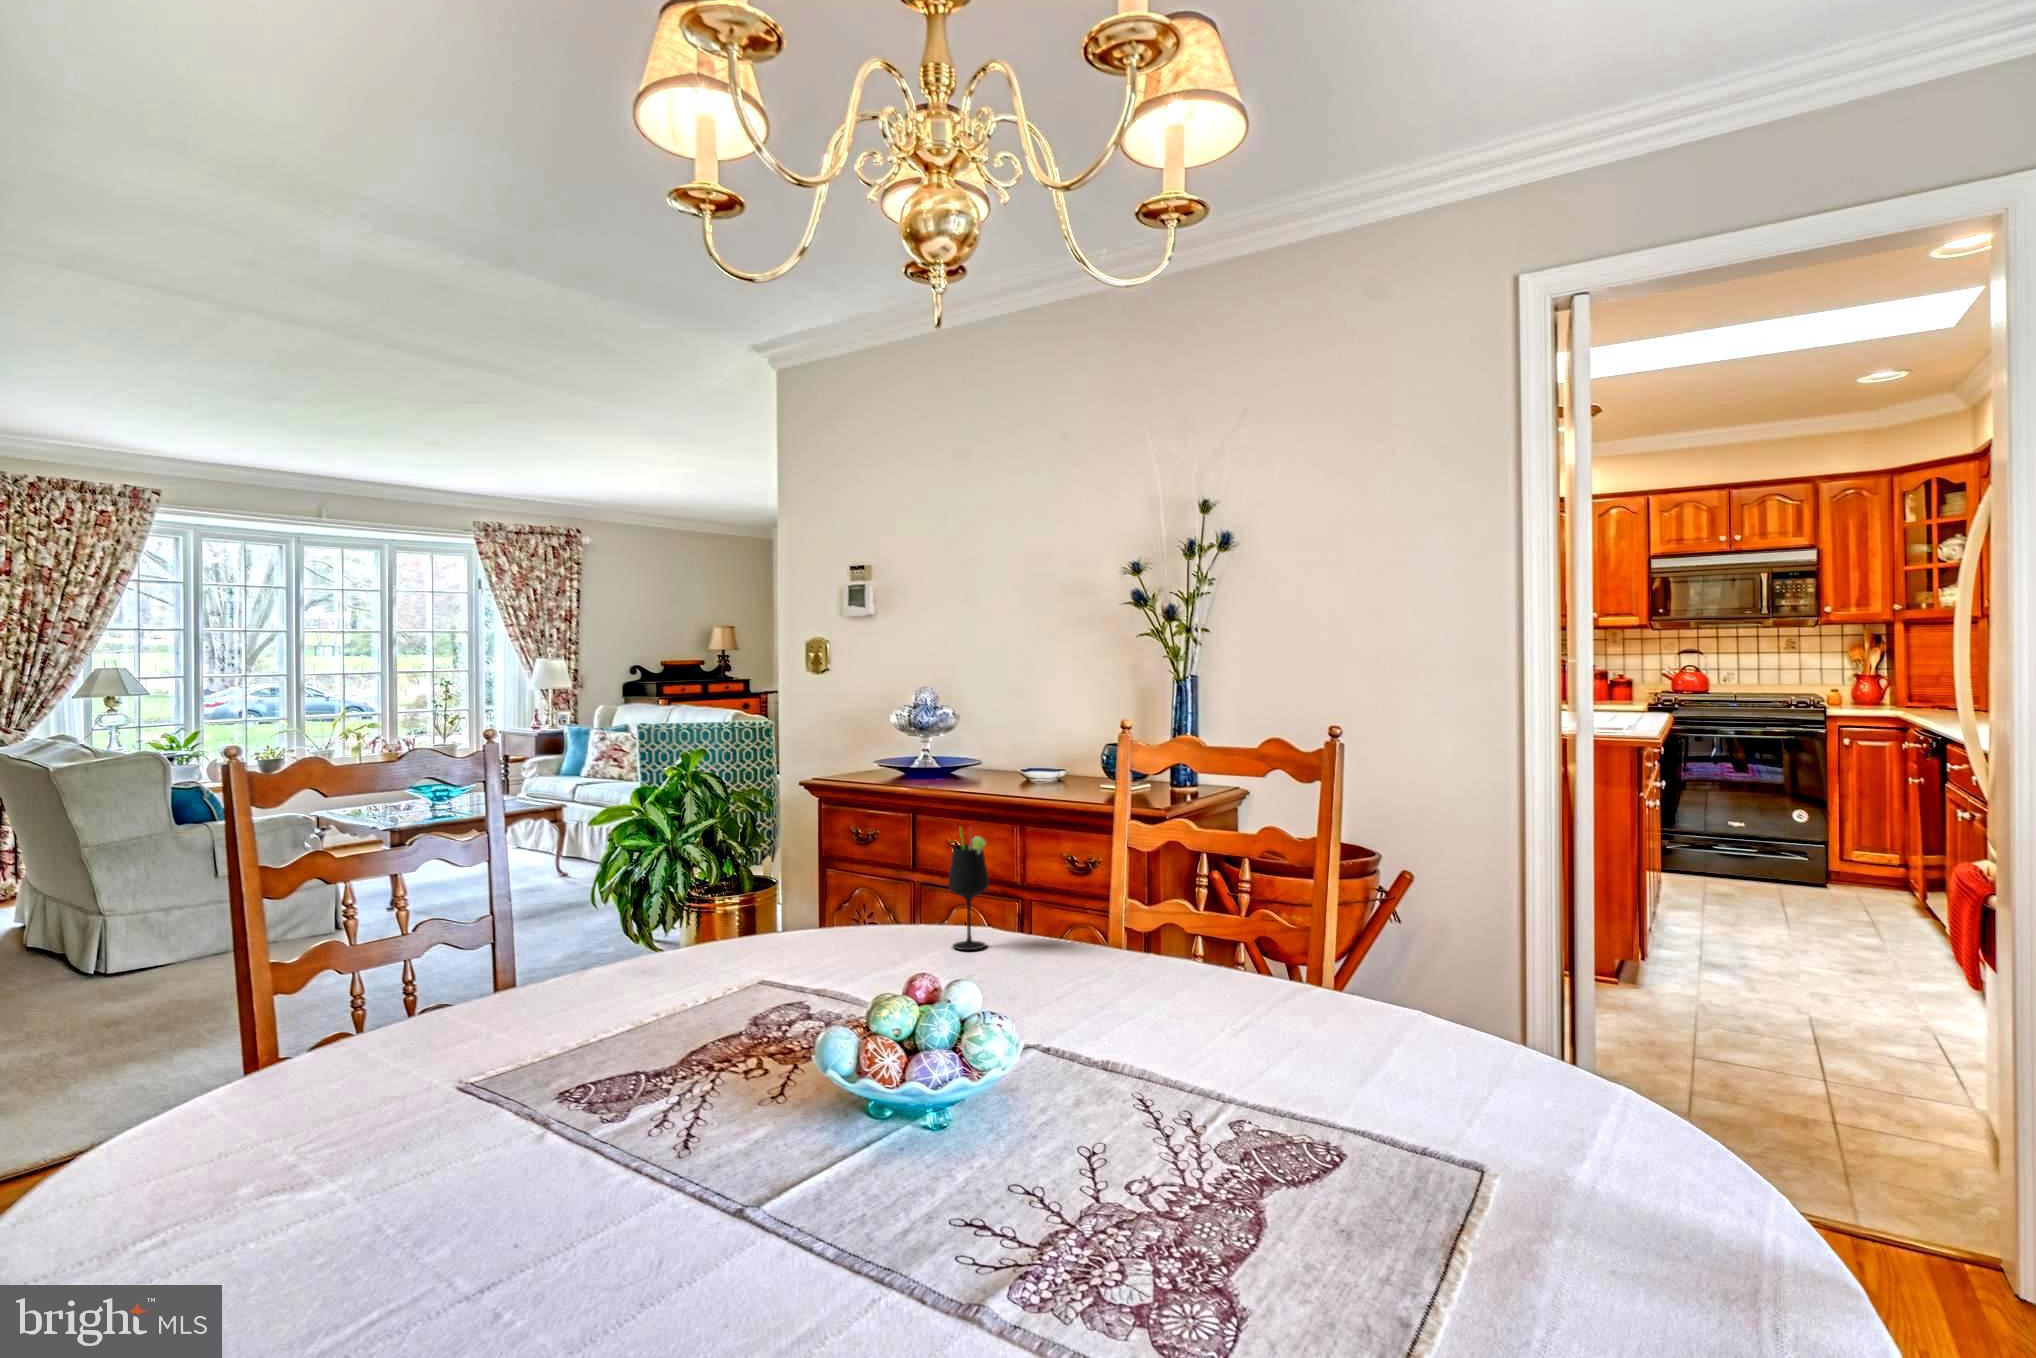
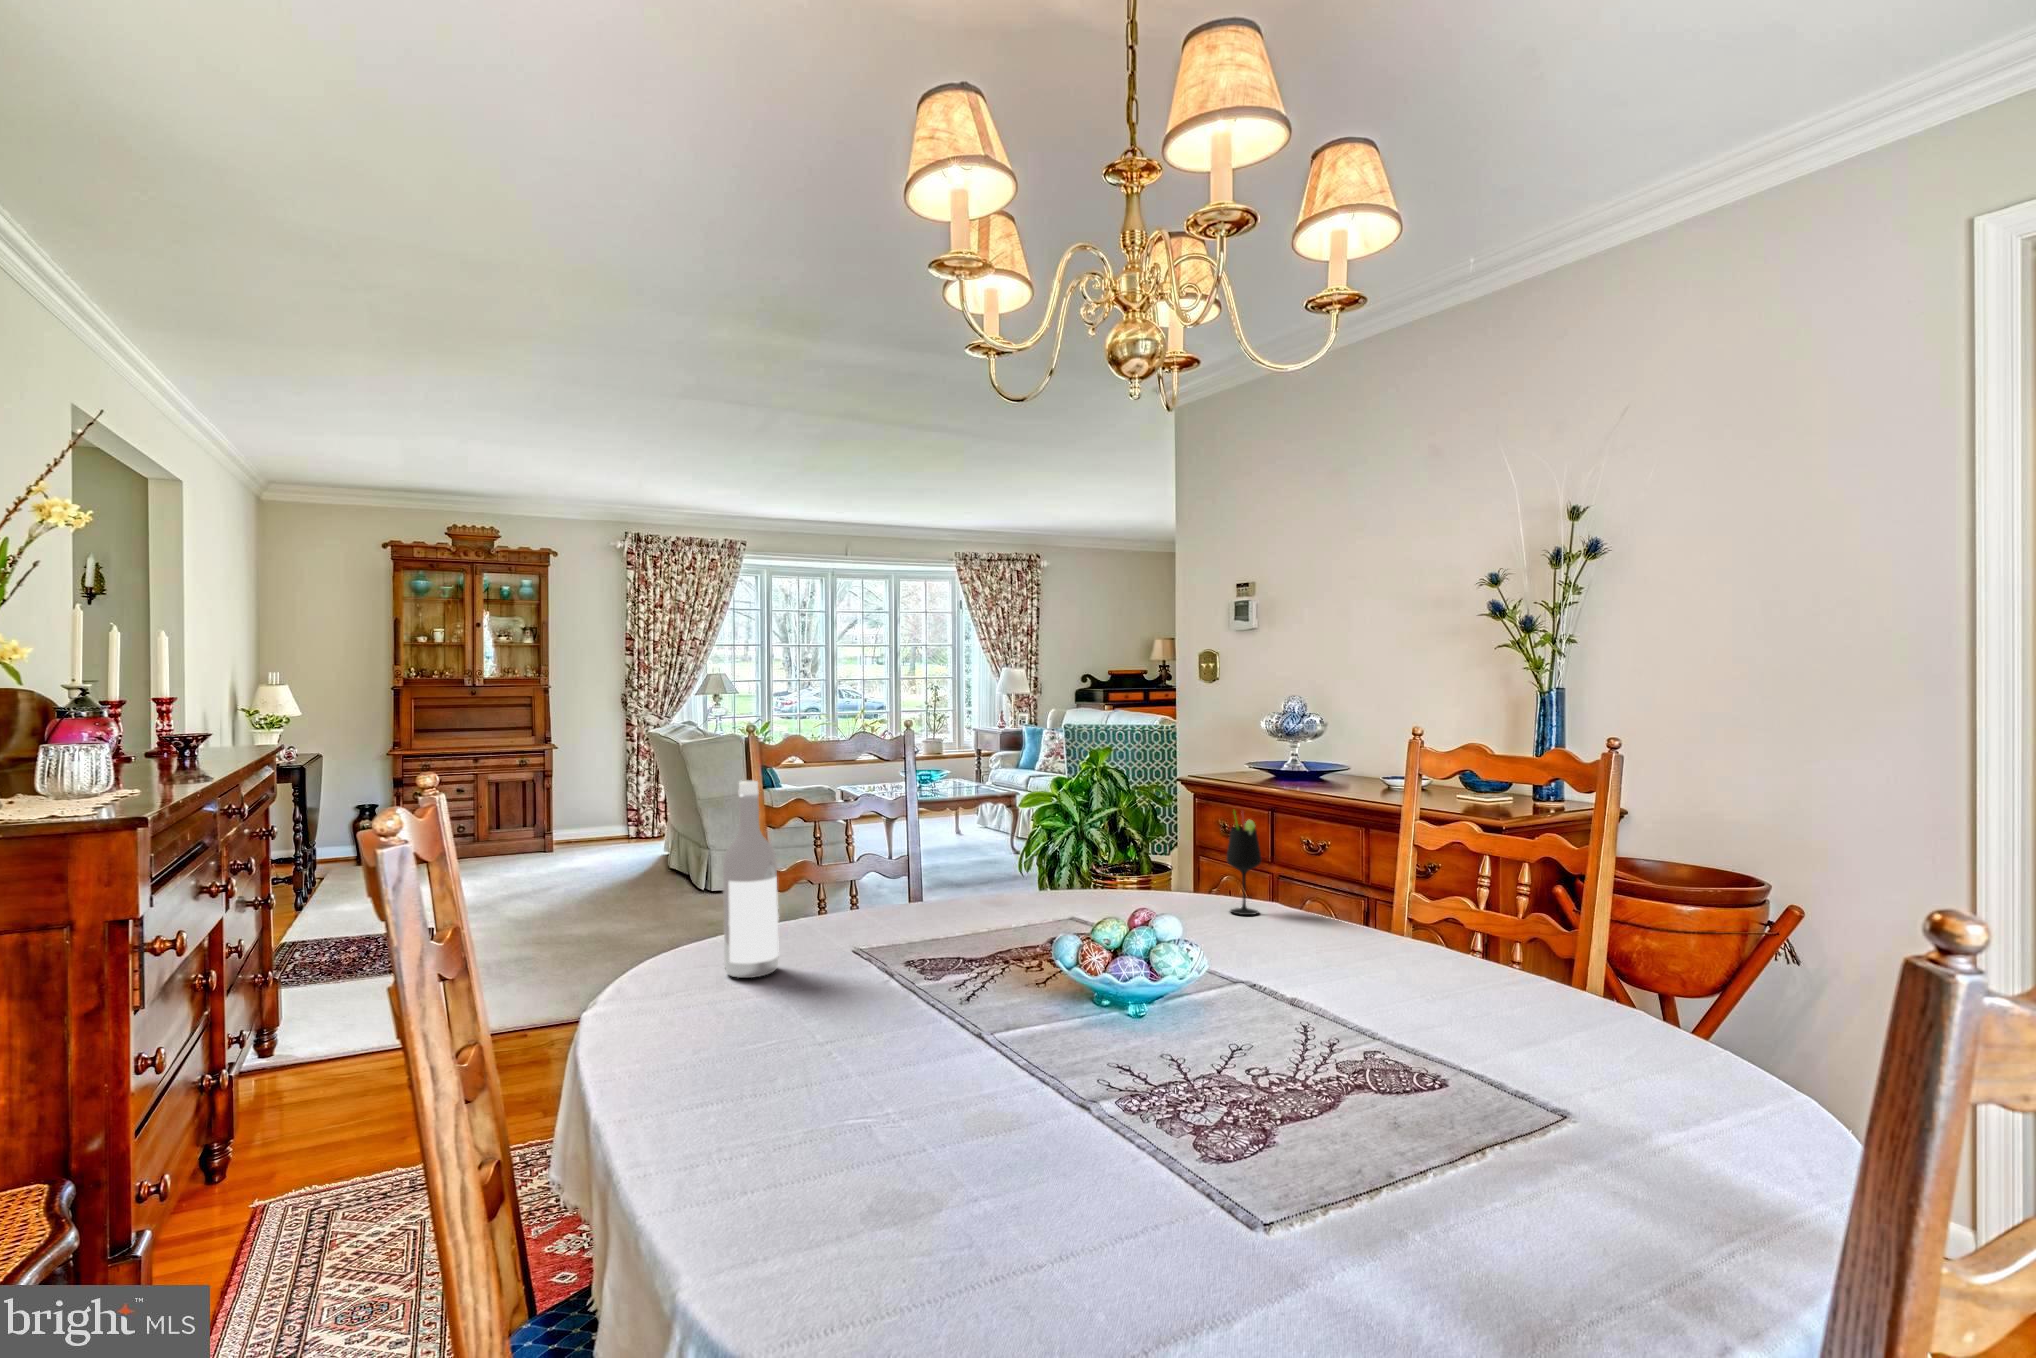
wine bottle: none [224,844,335,1181] -> present [723,781,779,978]

